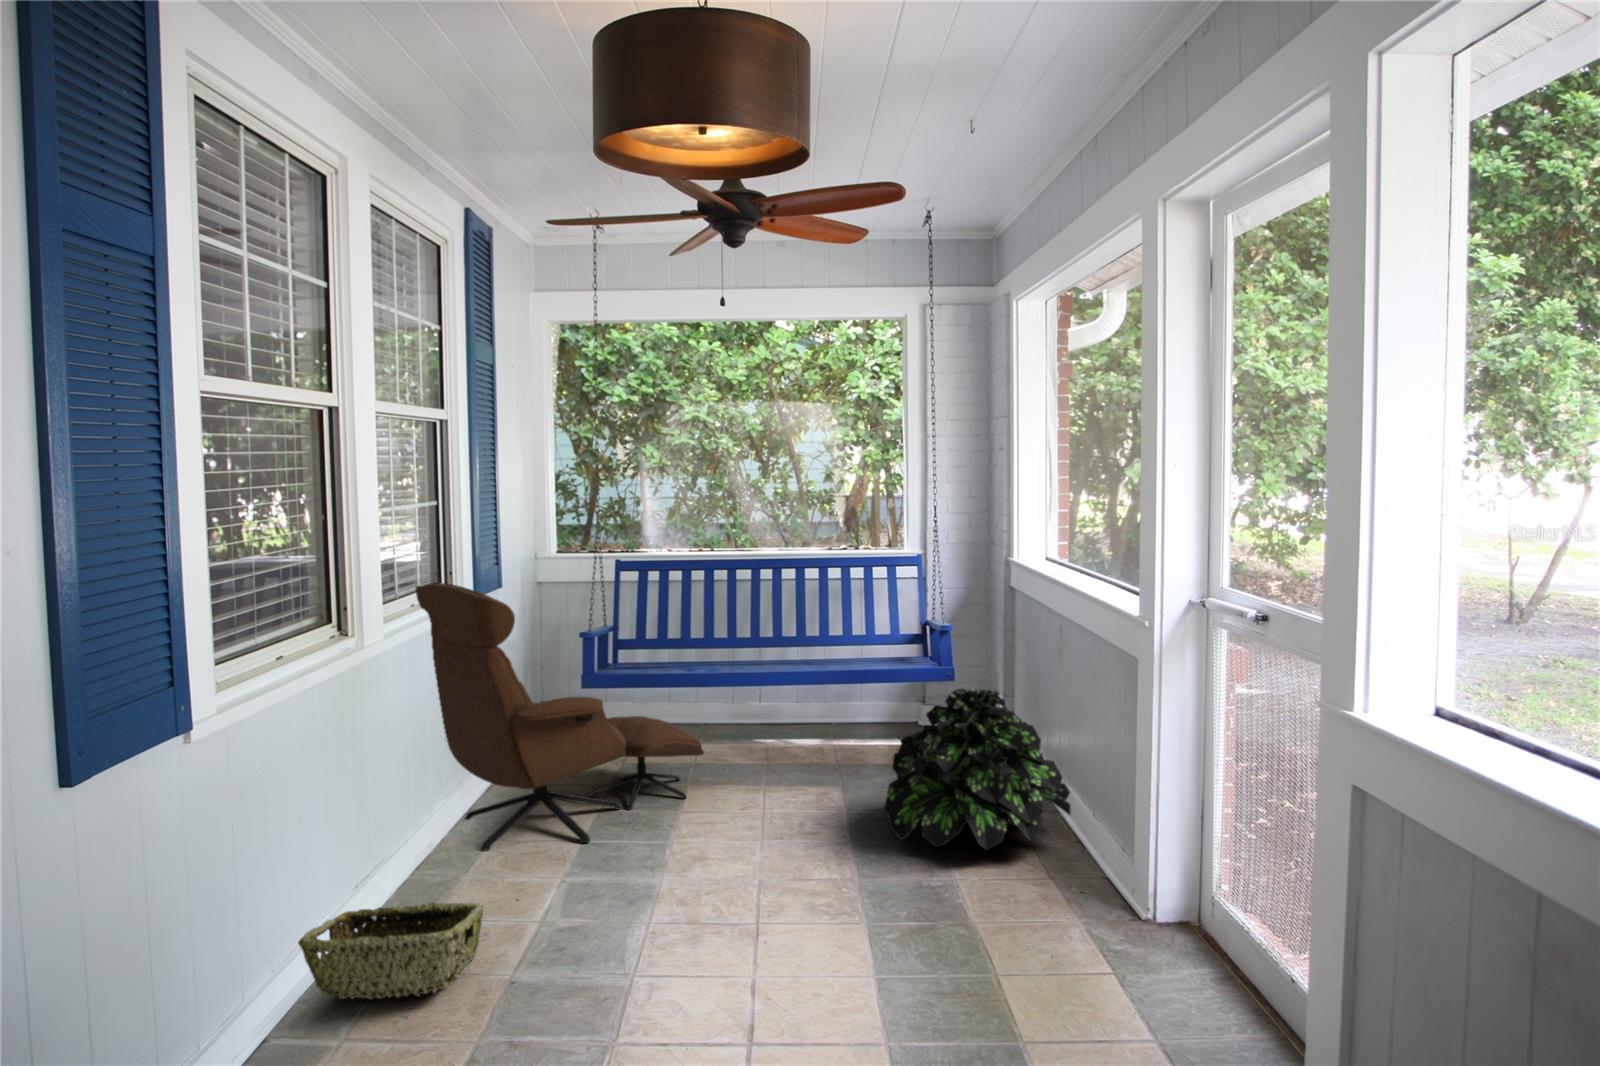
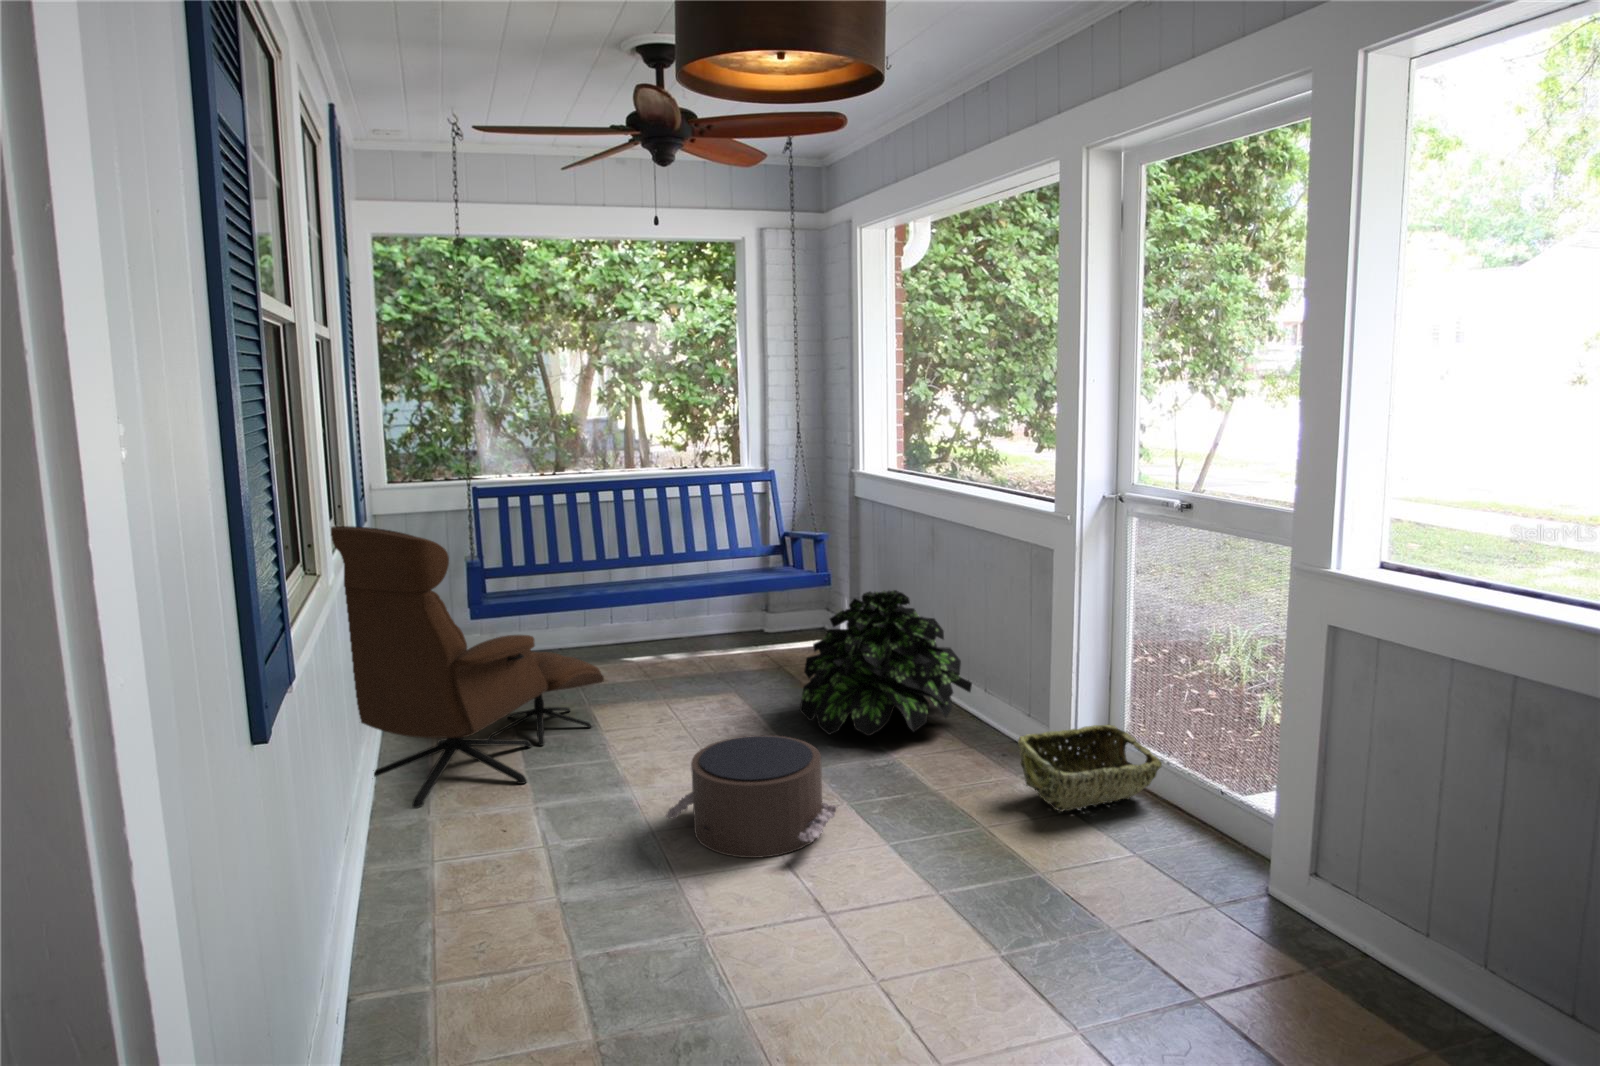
pouf: none [664,826,838,958] -> present [666,735,838,858]
woven basket: present [298,903,483,999] -> present [1018,725,1162,812]

